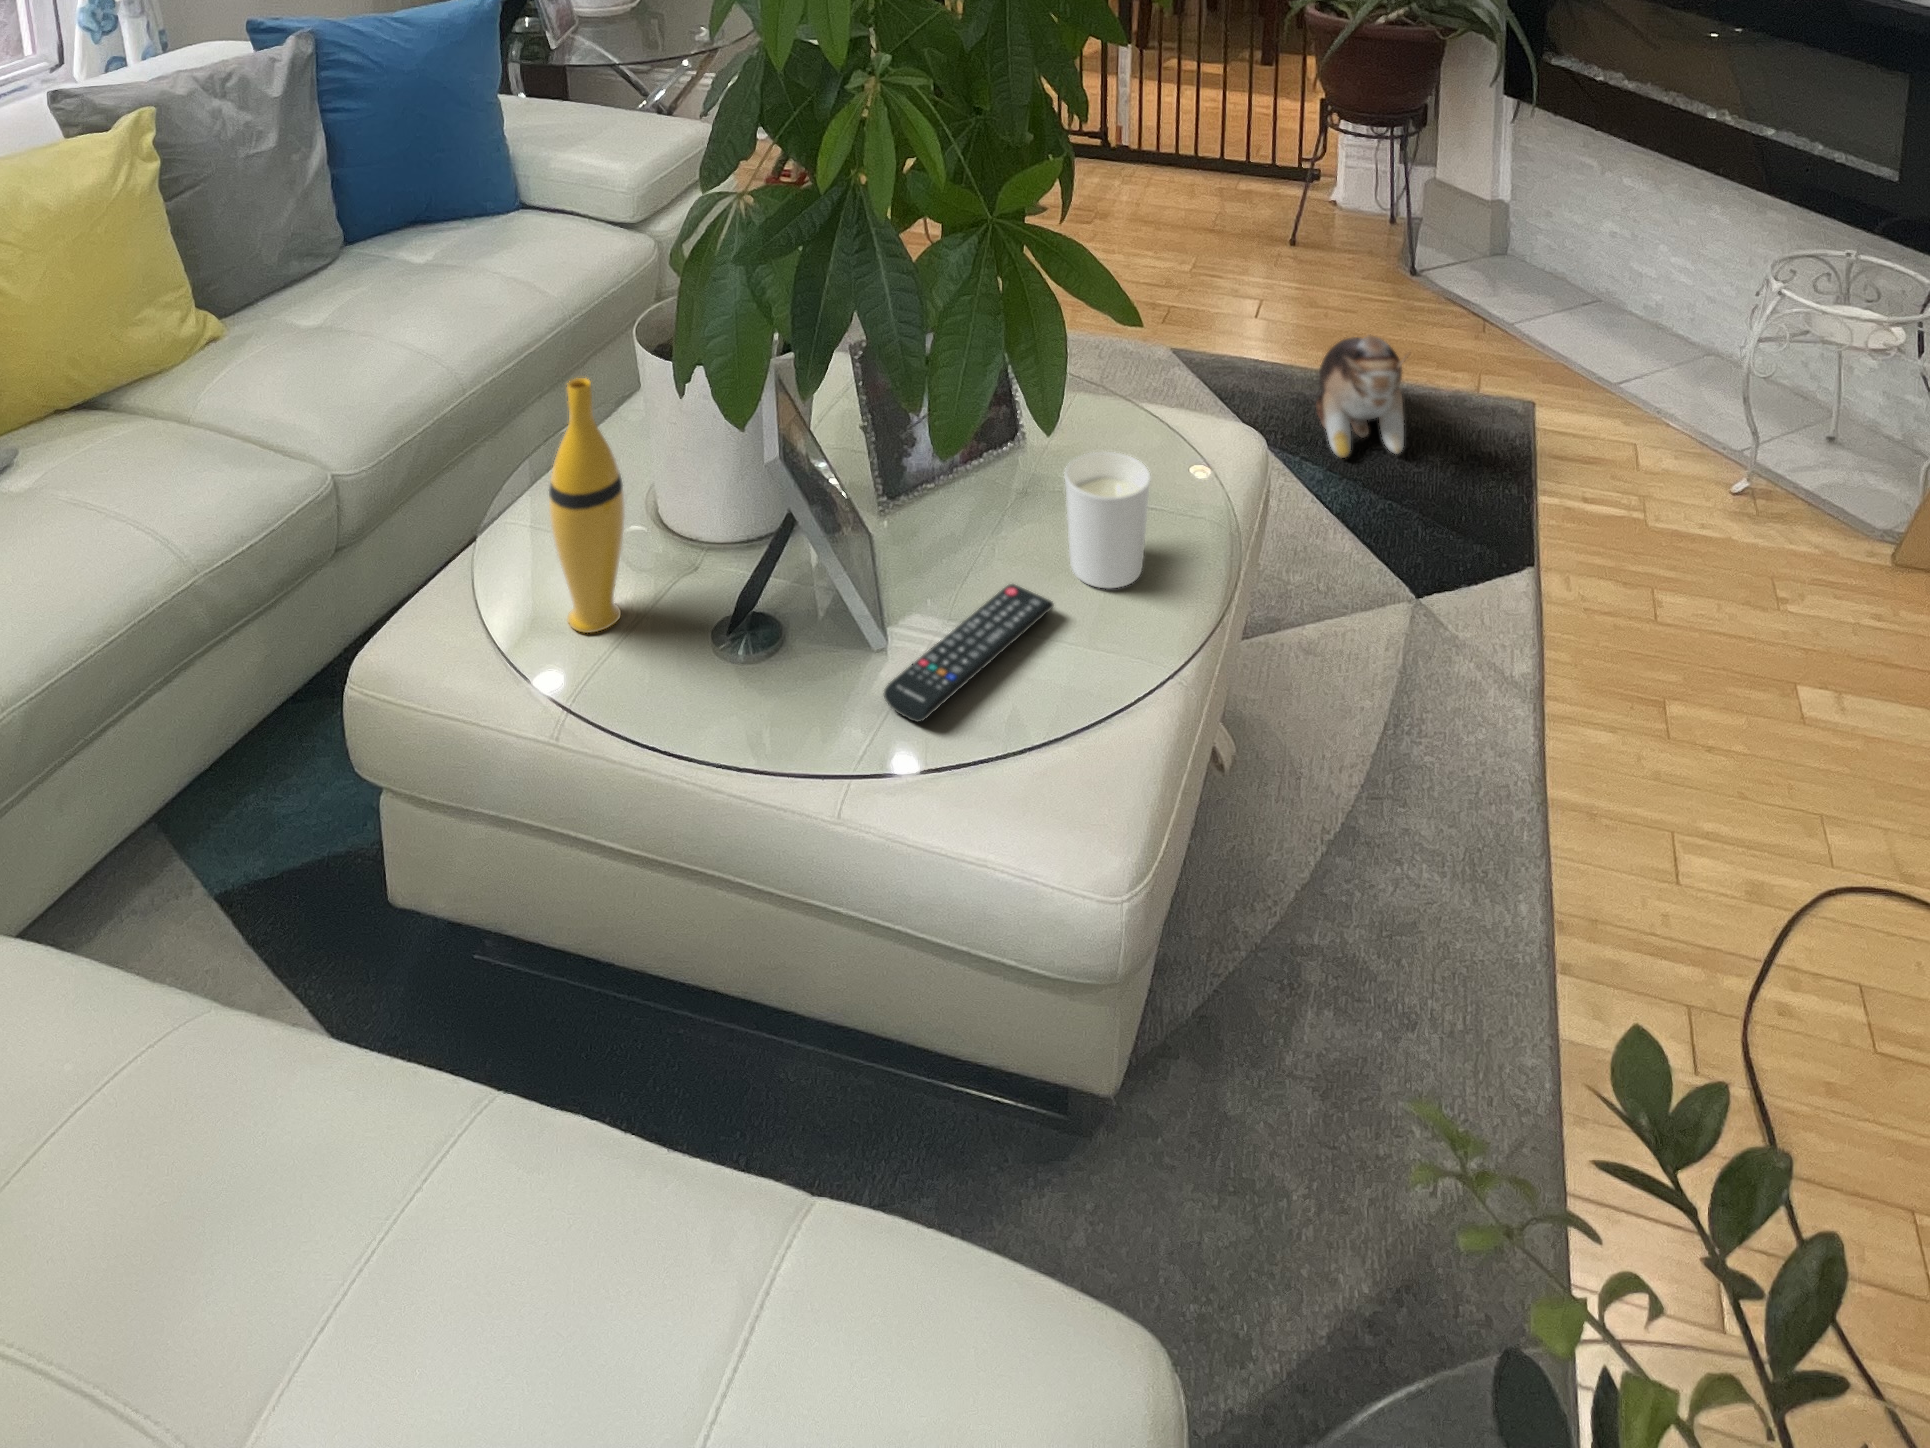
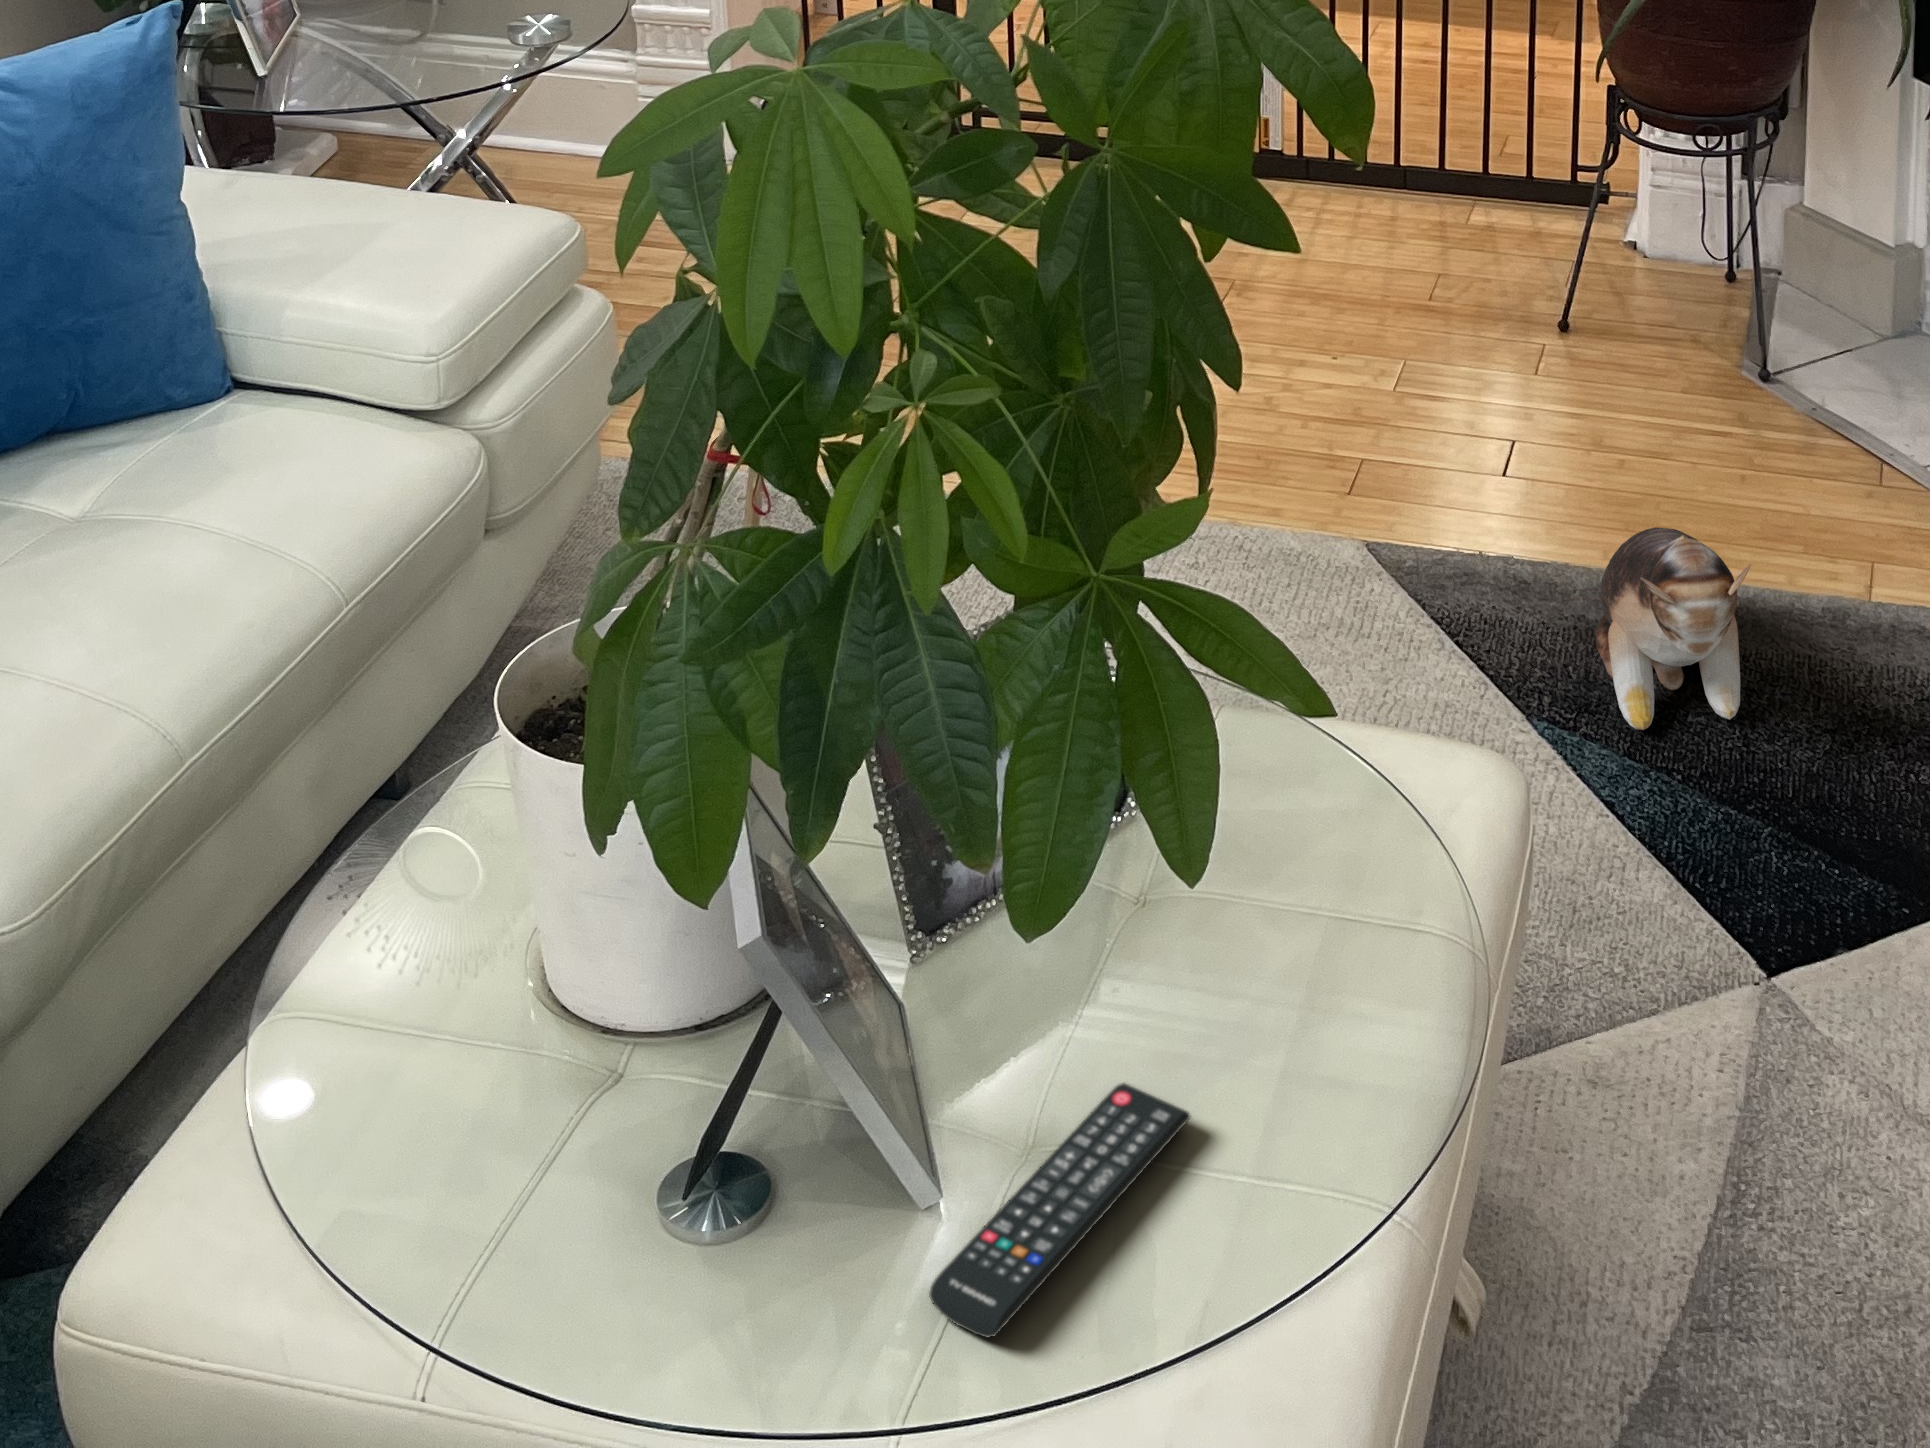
vase: present [549,378,625,633] -> none [367,825,493,1215]
candle holder: present [1064,452,1151,588] -> none [1201,860,1339,1078]

